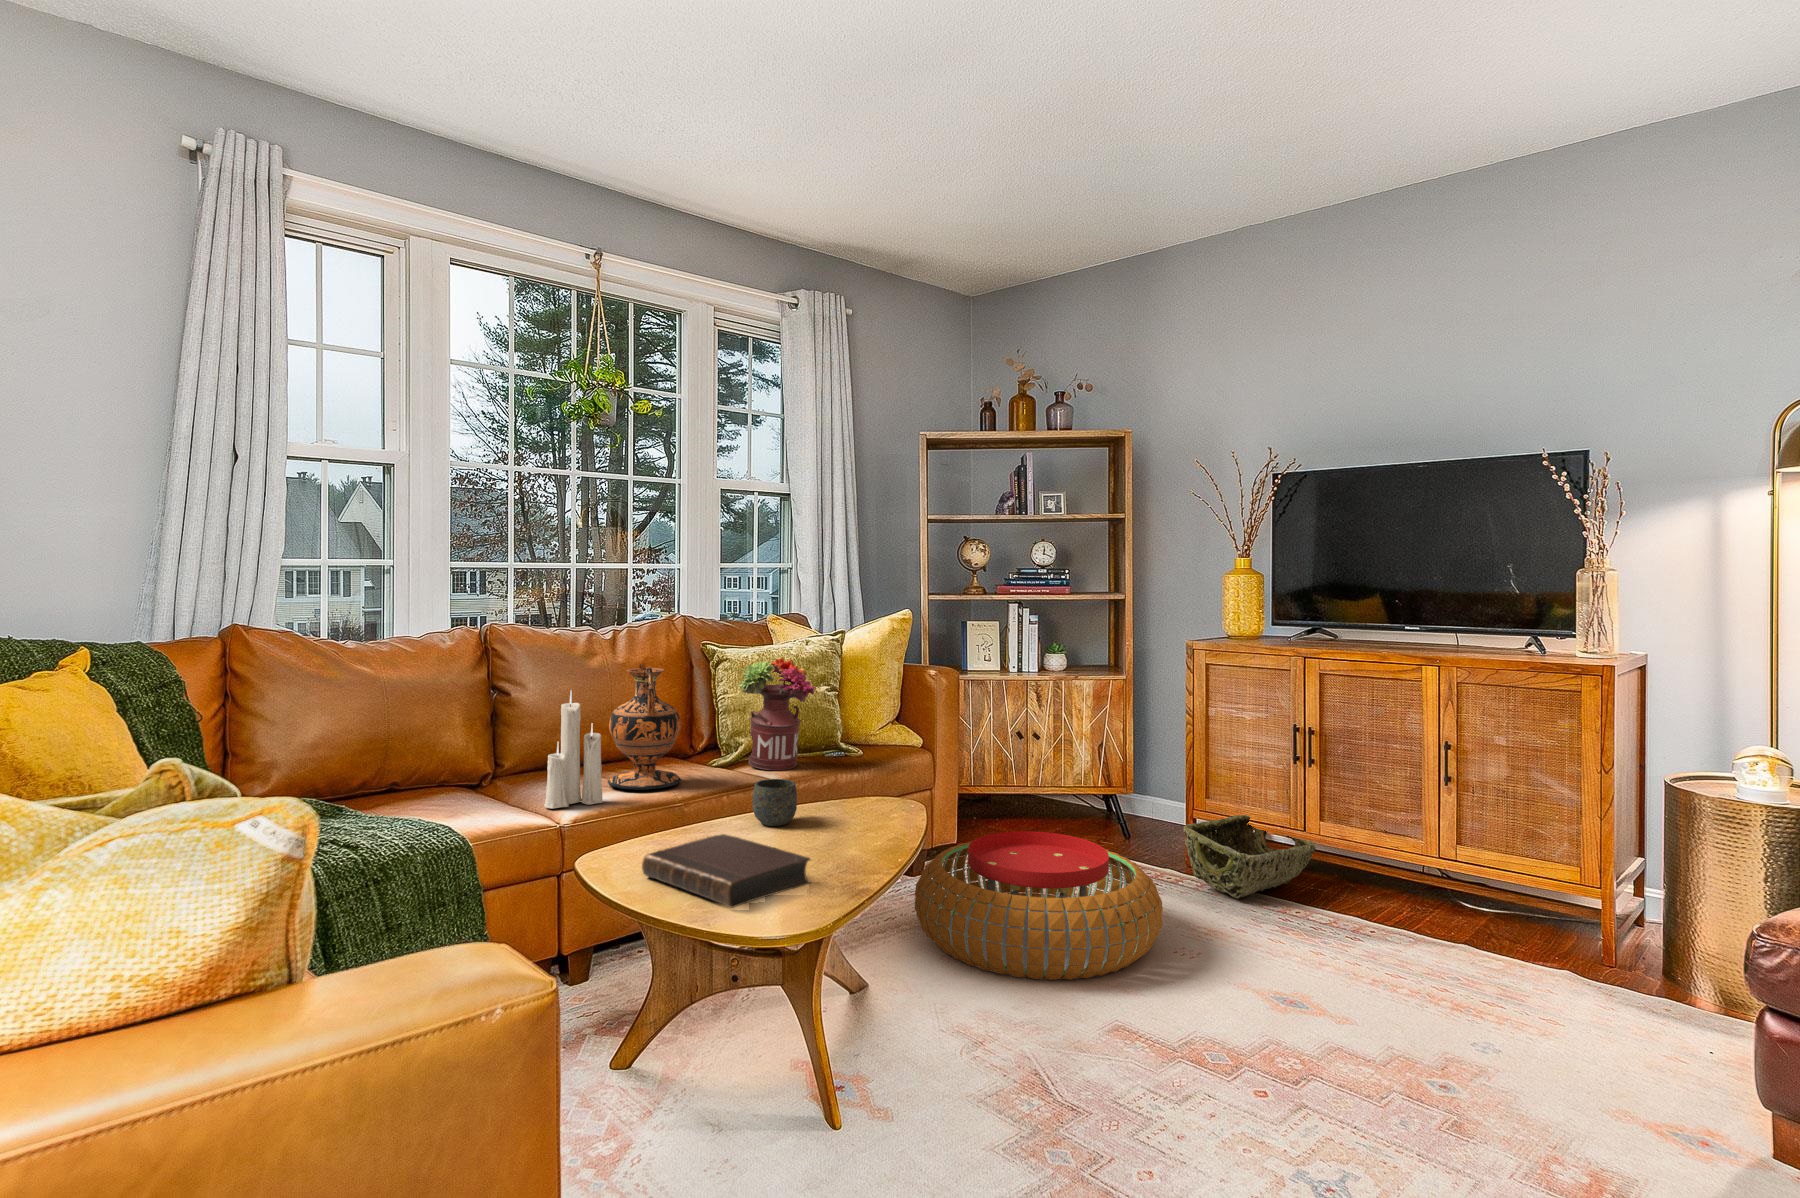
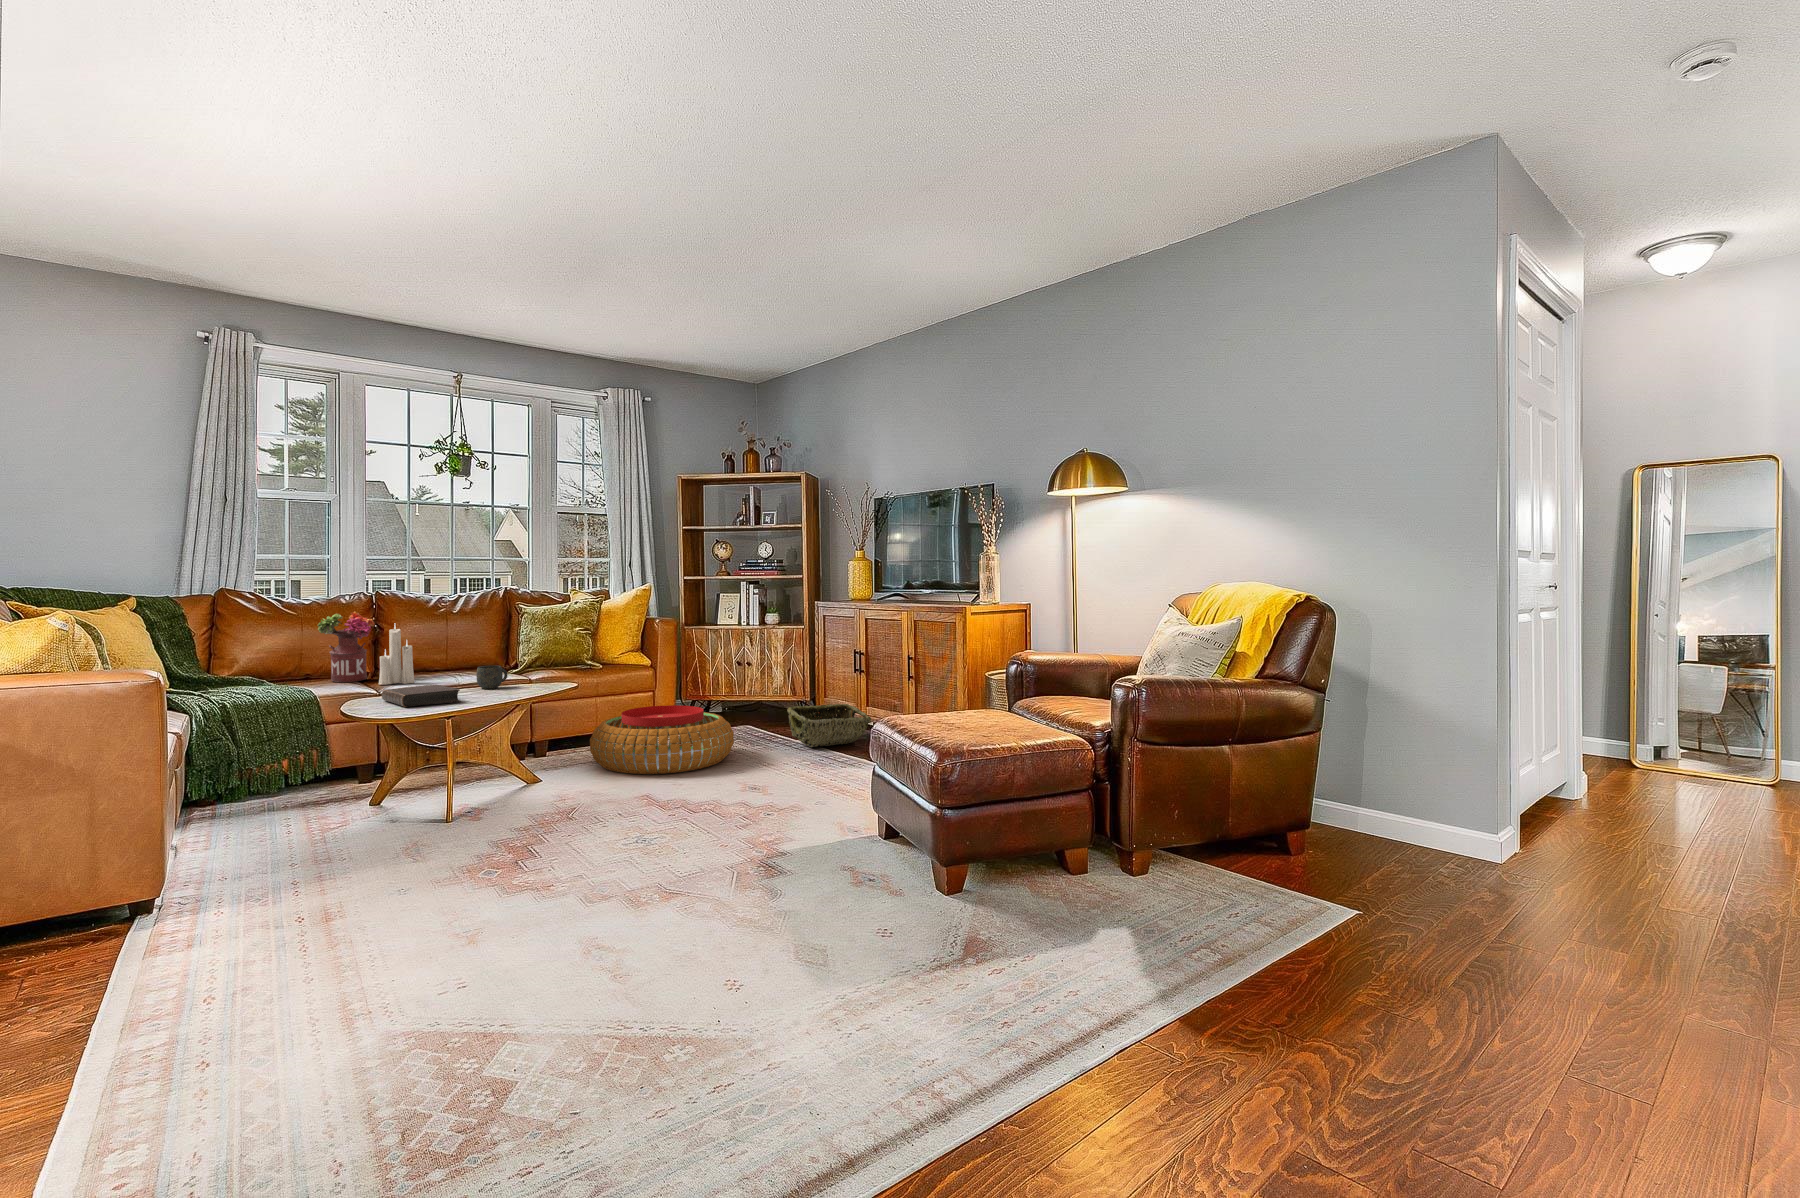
flower arrangement: present [739,657,815,770] -> present [318,612,375,682]
vase: present [608,663,681,790] -> none [428,611,473,679]

